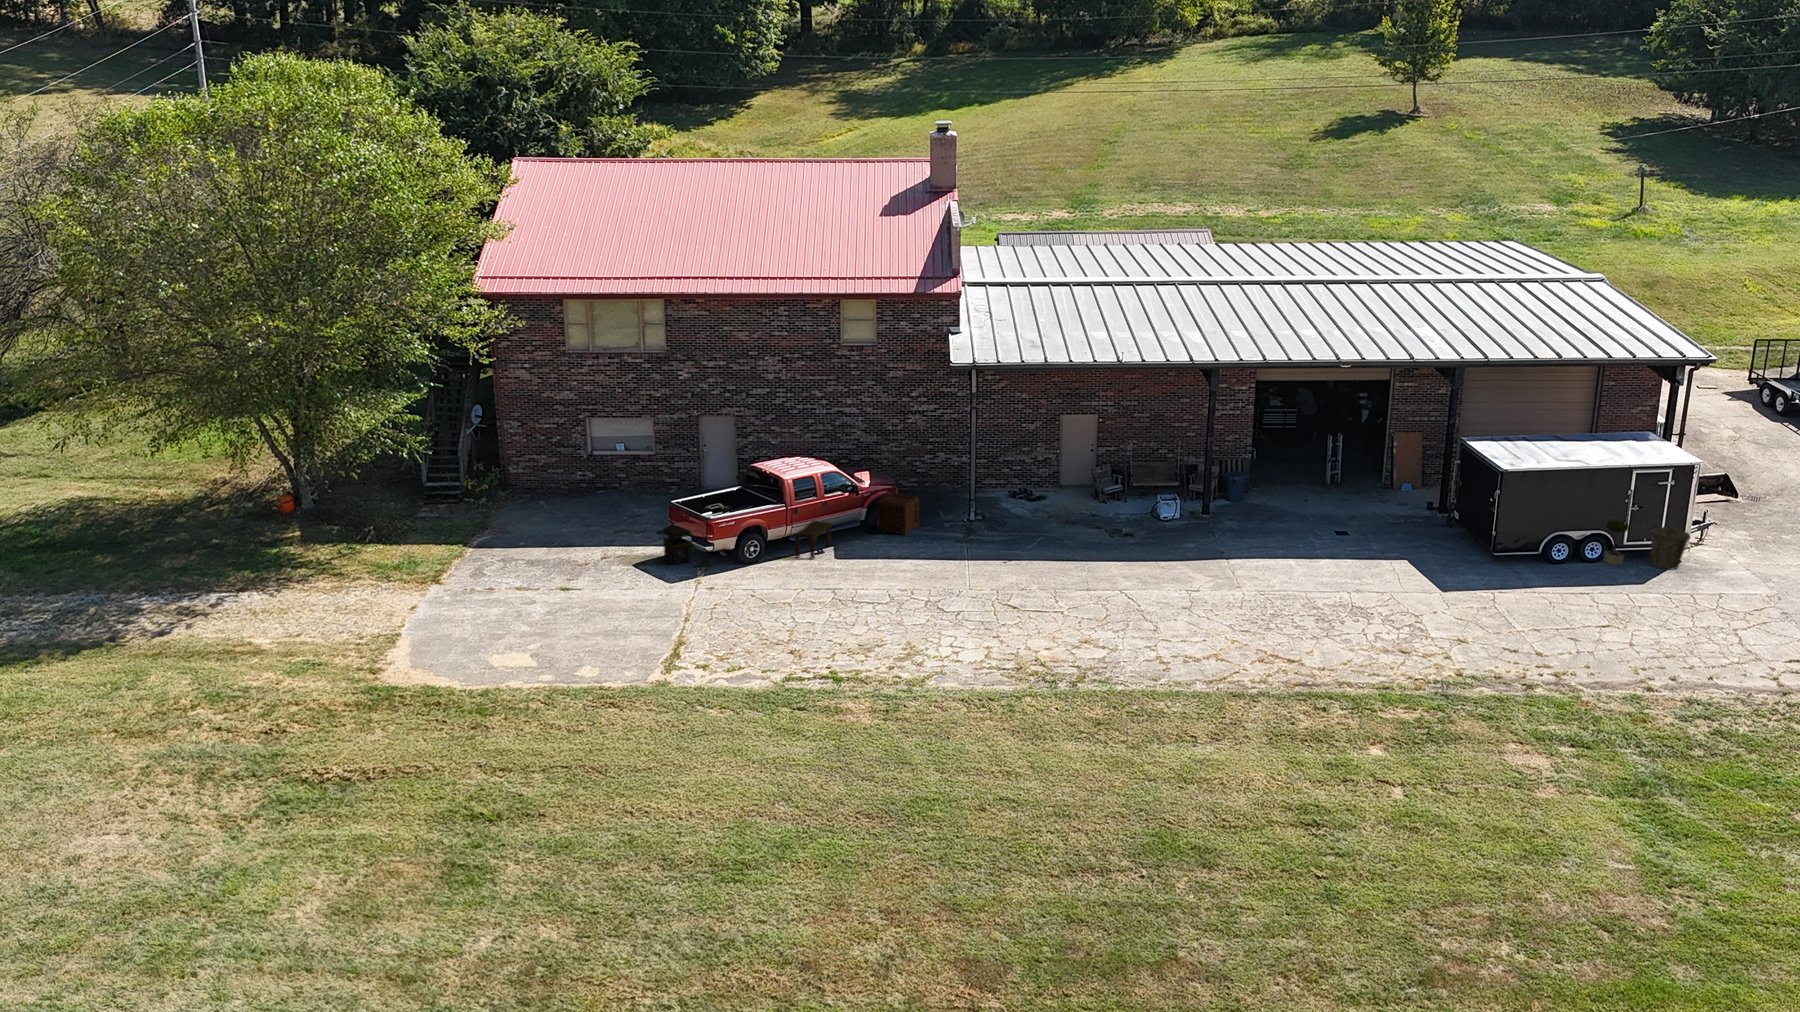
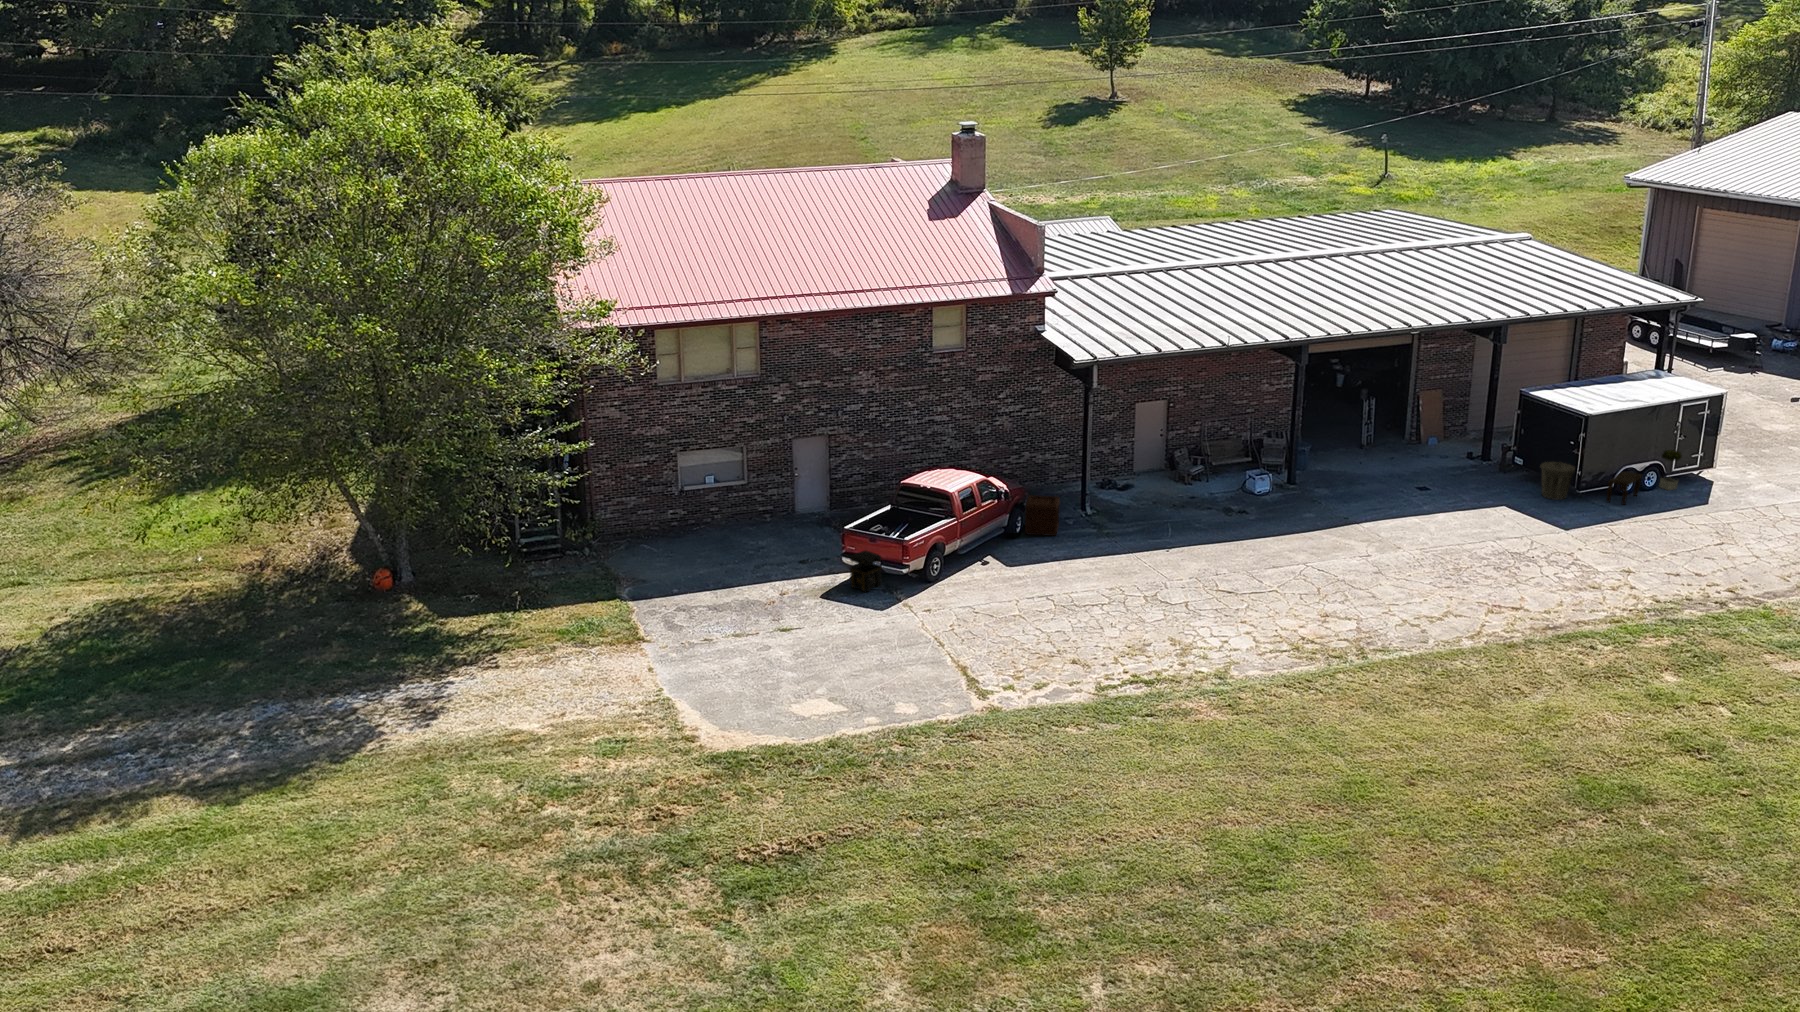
bench: present [795,520,832,559] -> present [1606,471,1642,505]
trash can: present [1650,527,1690,570] -> present [1540,462,1575,500]

